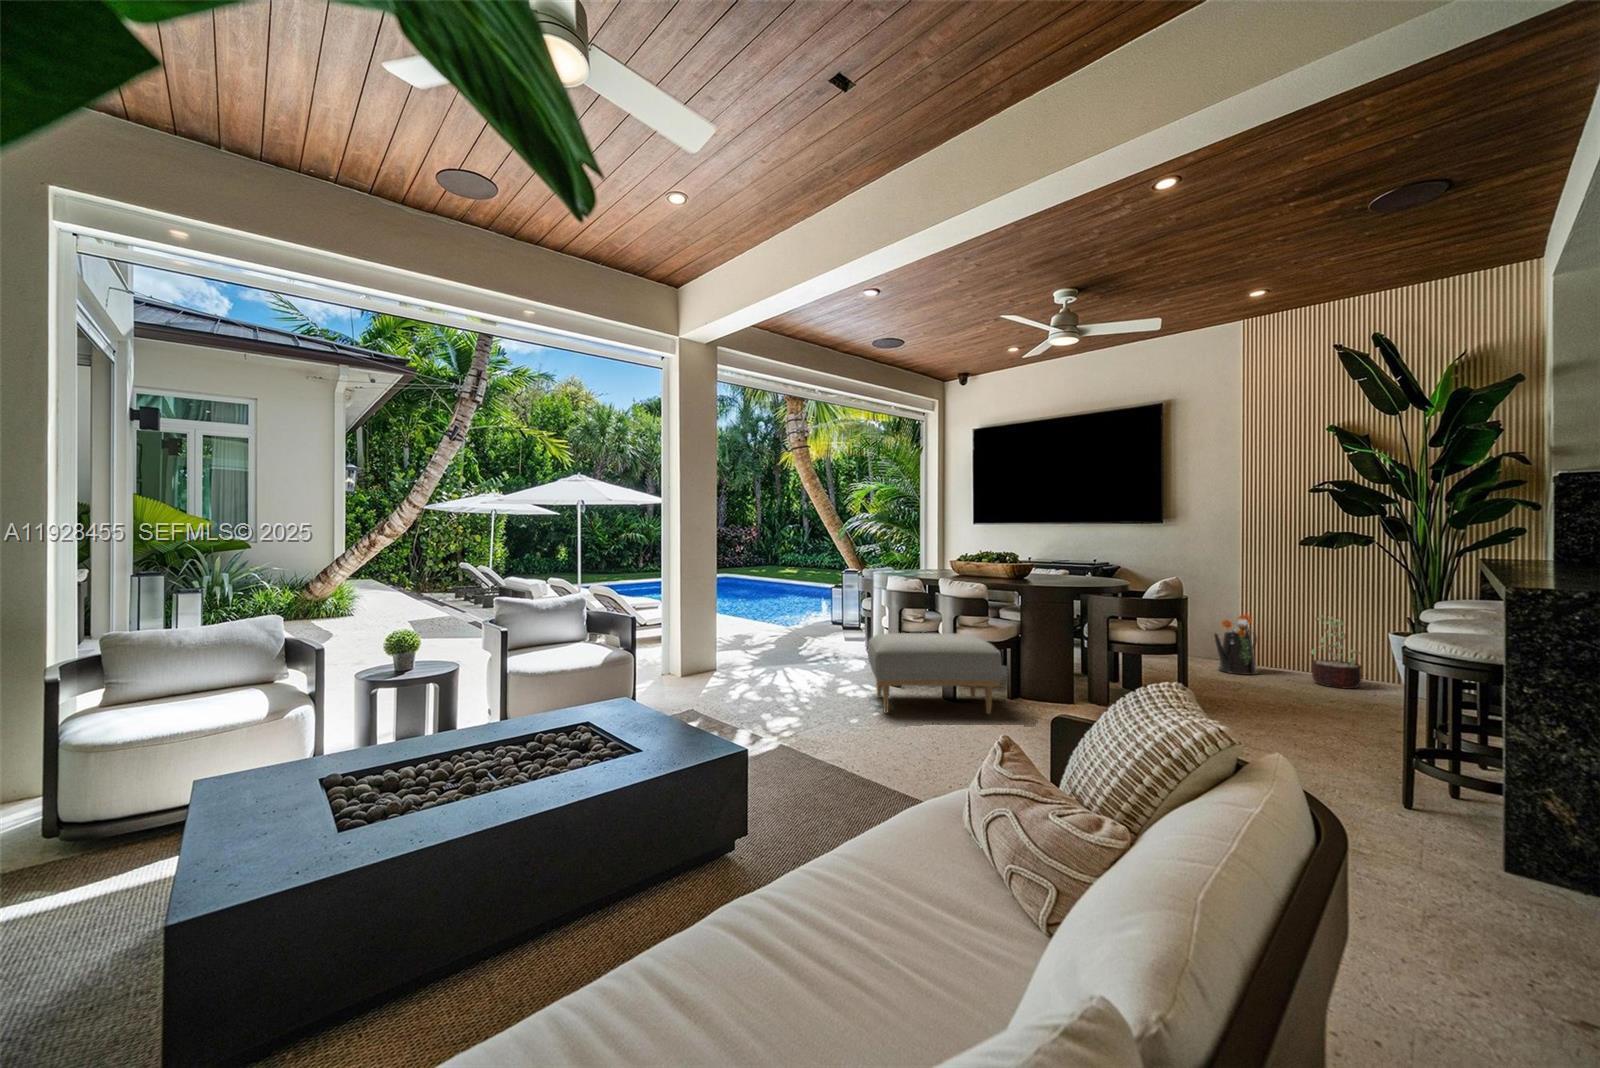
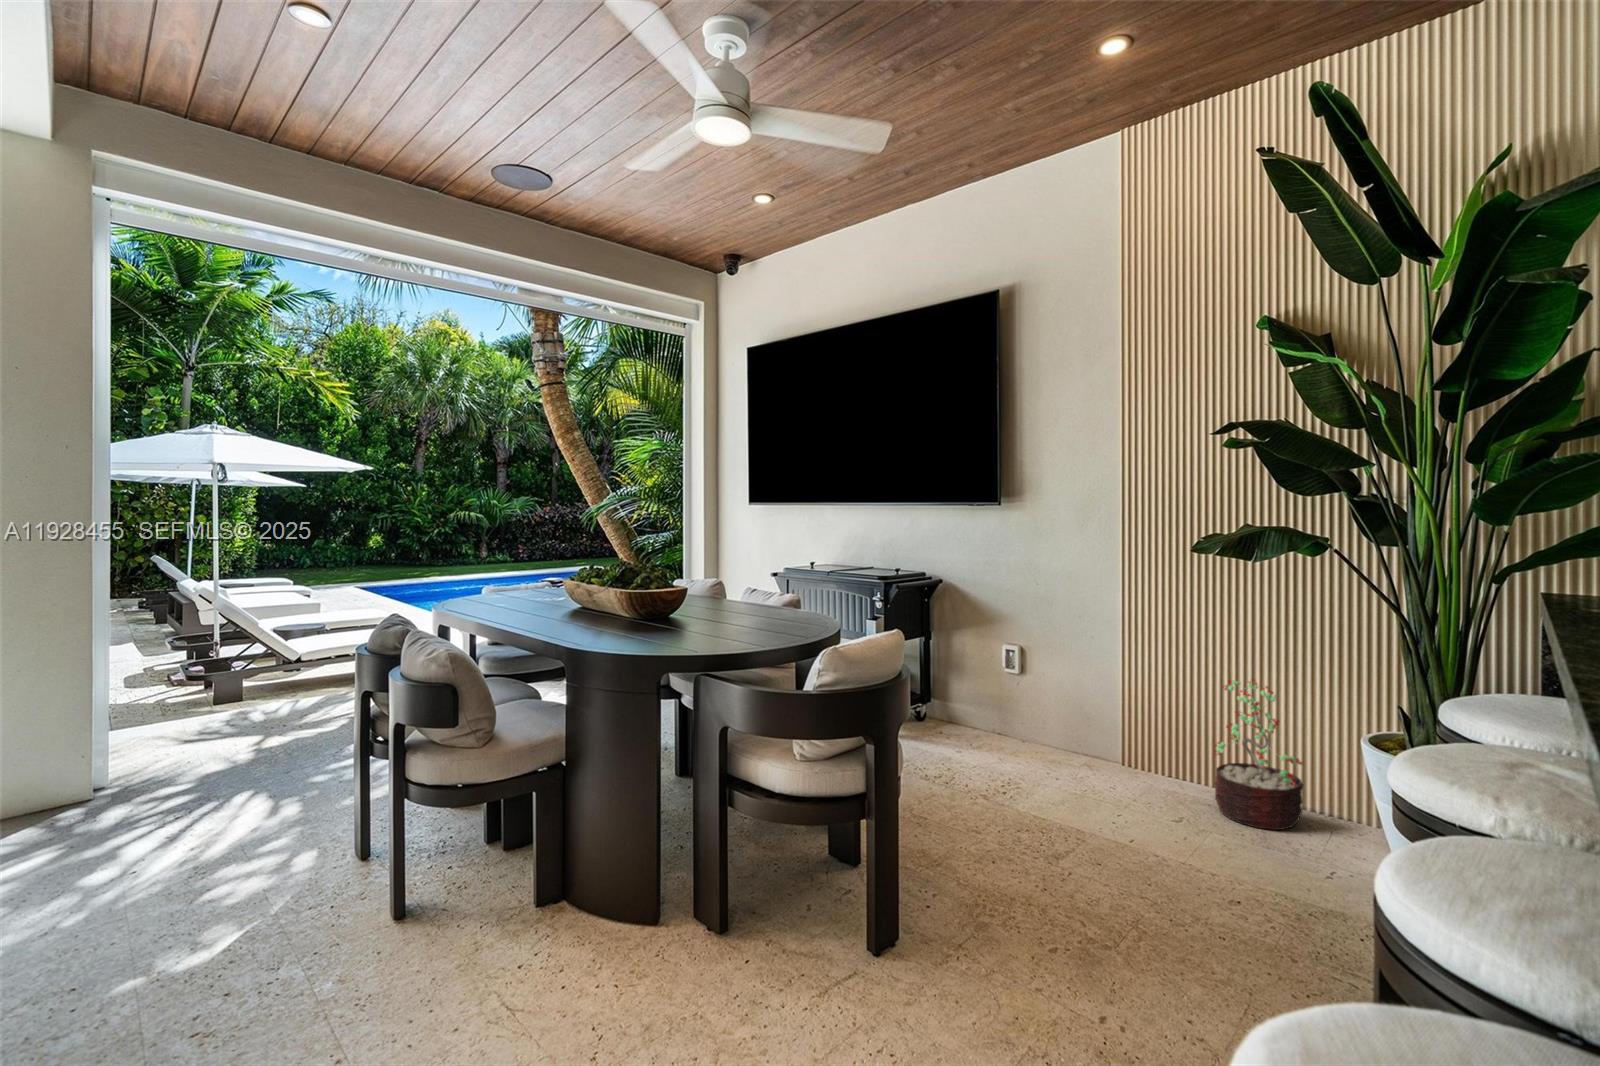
watering can: present [1214,615,1257,675] -> none [1053,668,1132,786]
ottoman: present [868,633,1002,714] -> none [81,762,492,994]

